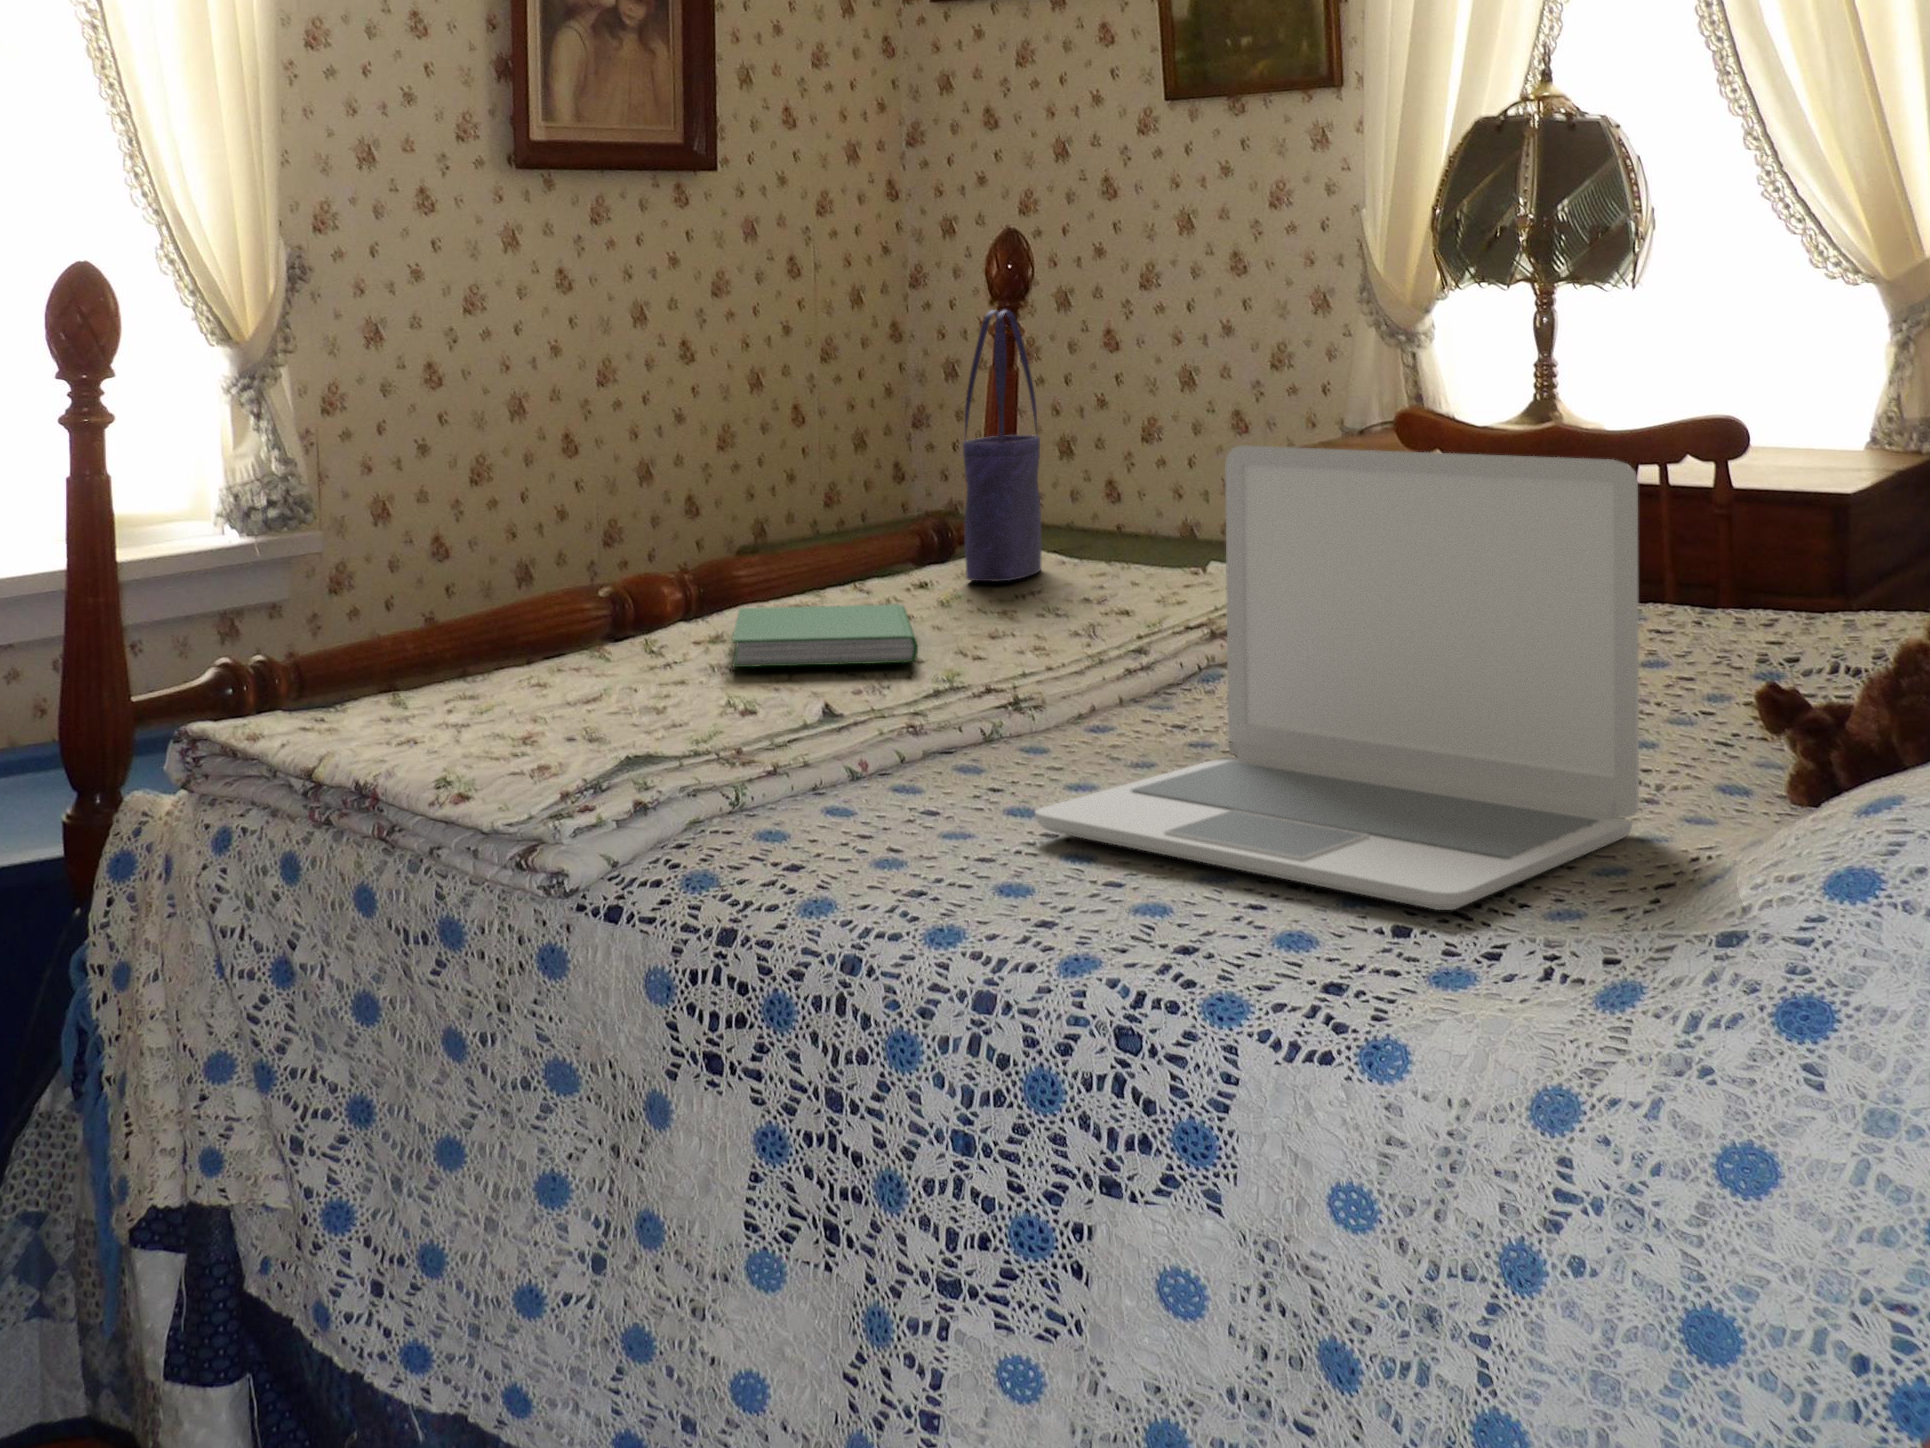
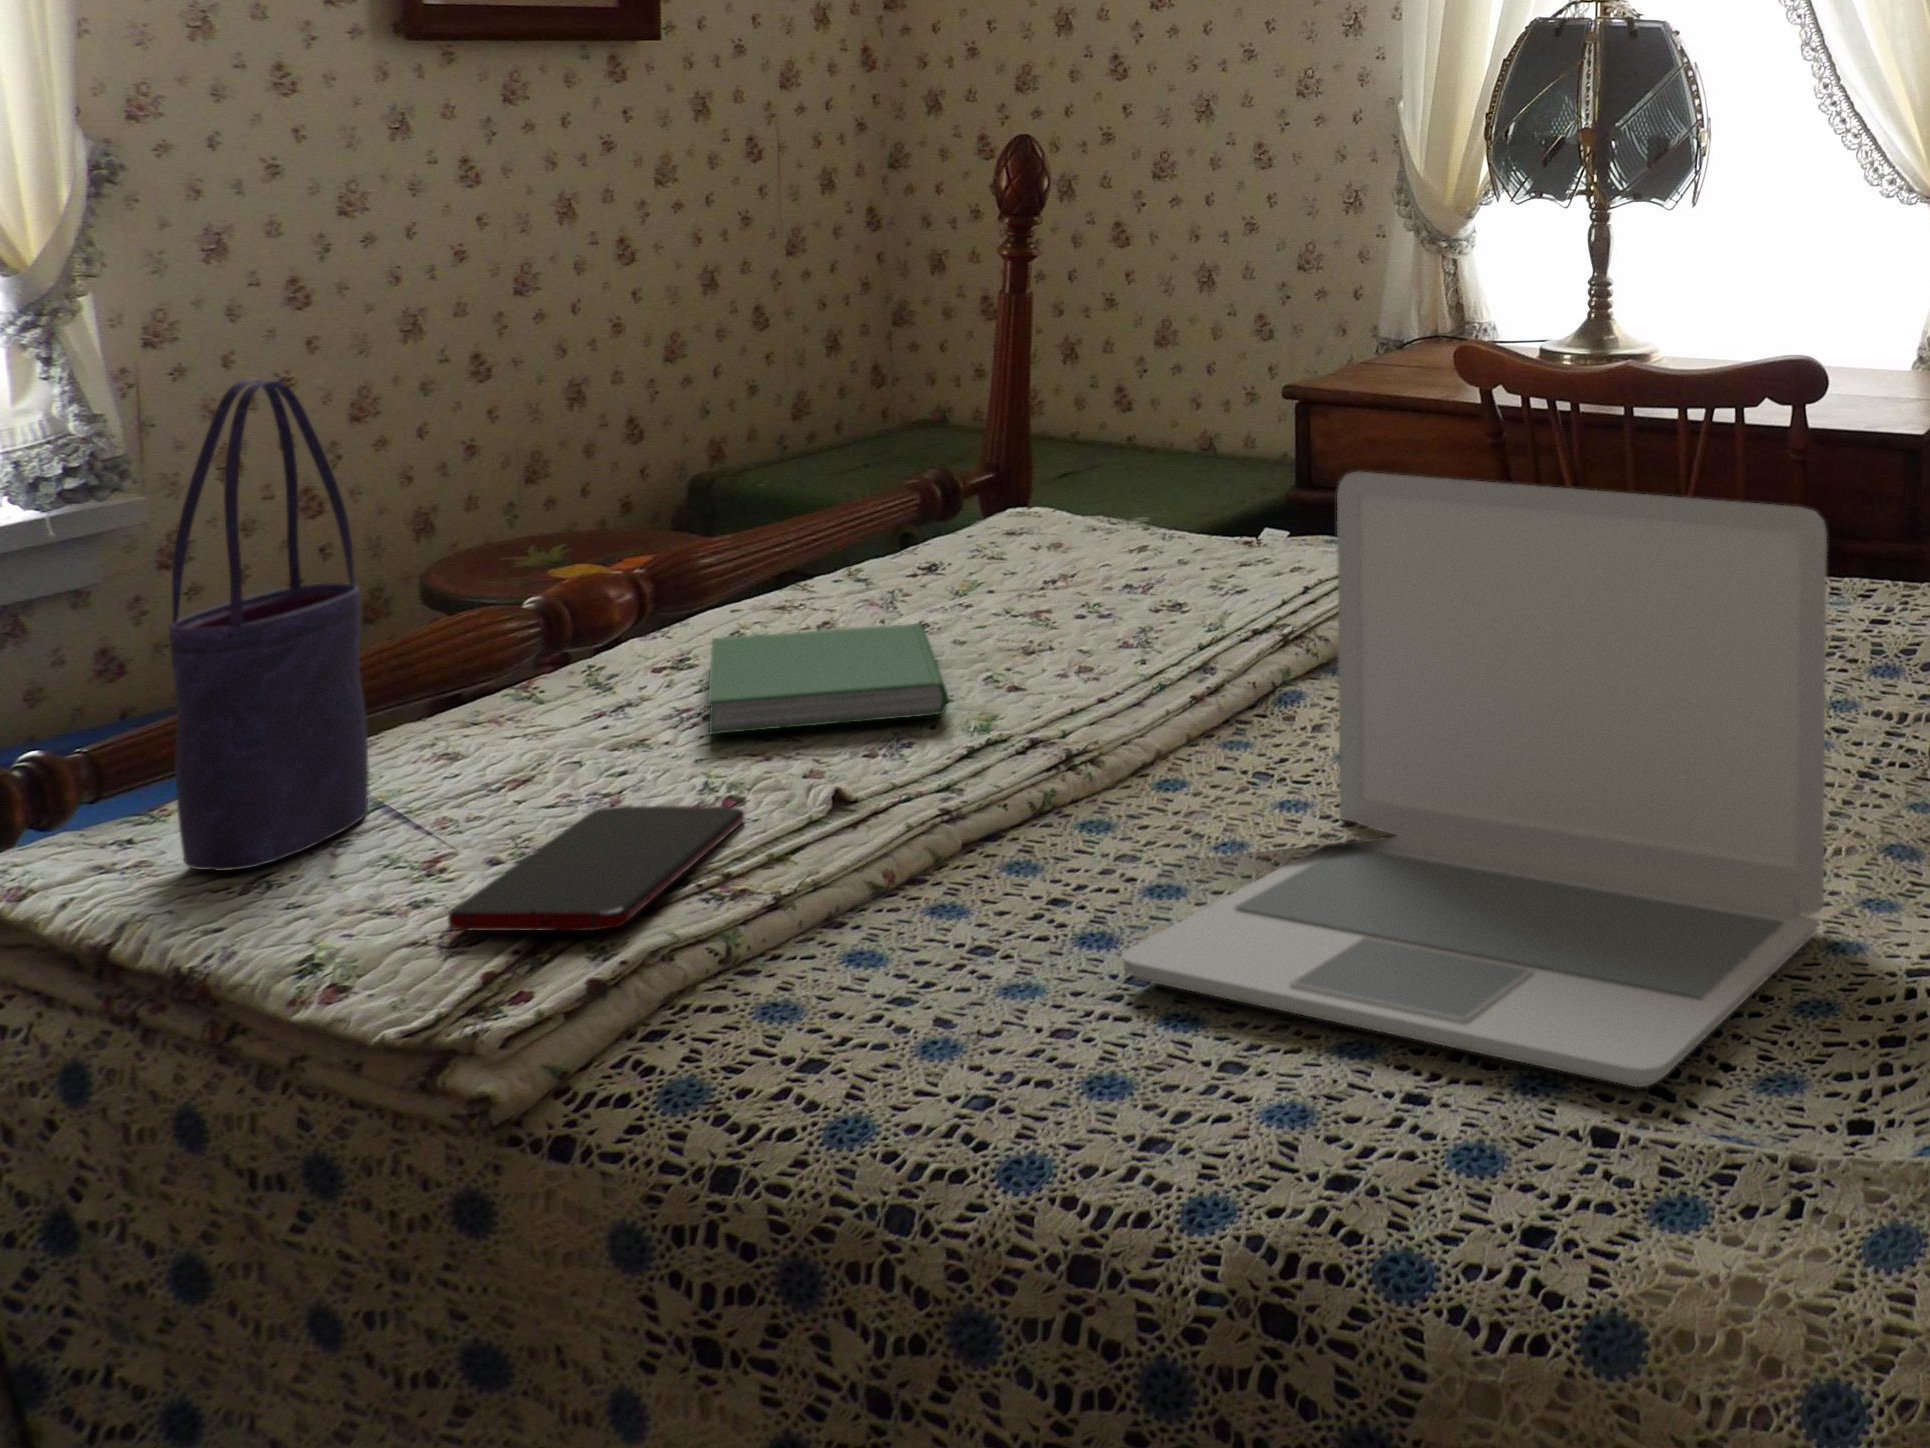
tote bag: present [963,310,1042,581] -> present [169,379,369,871]
smartphone: none [540,705,756,769] -> present [448,806,745,931]

